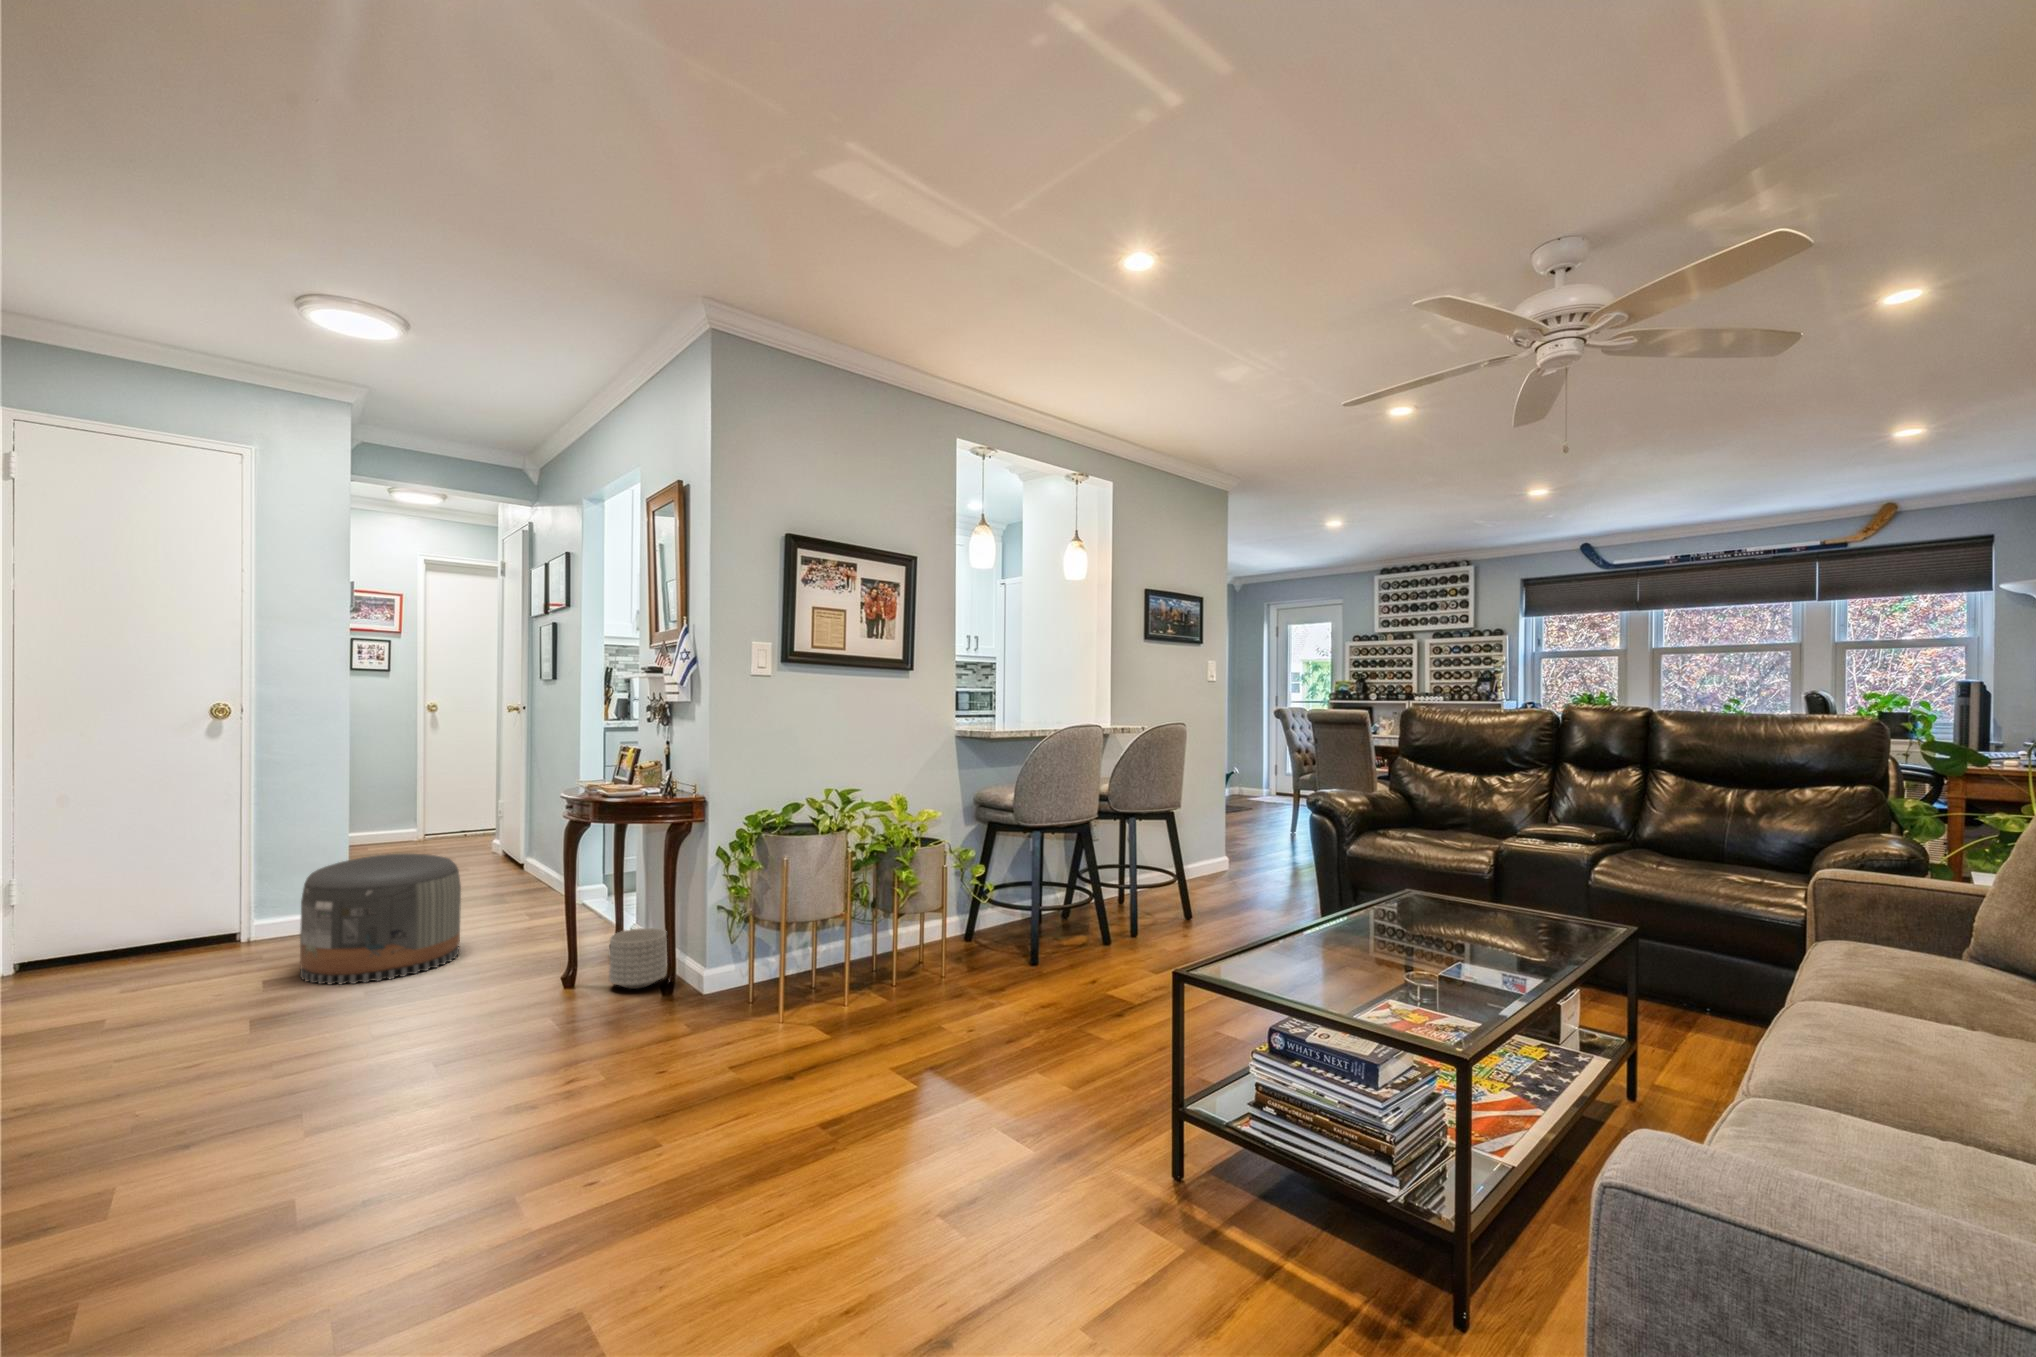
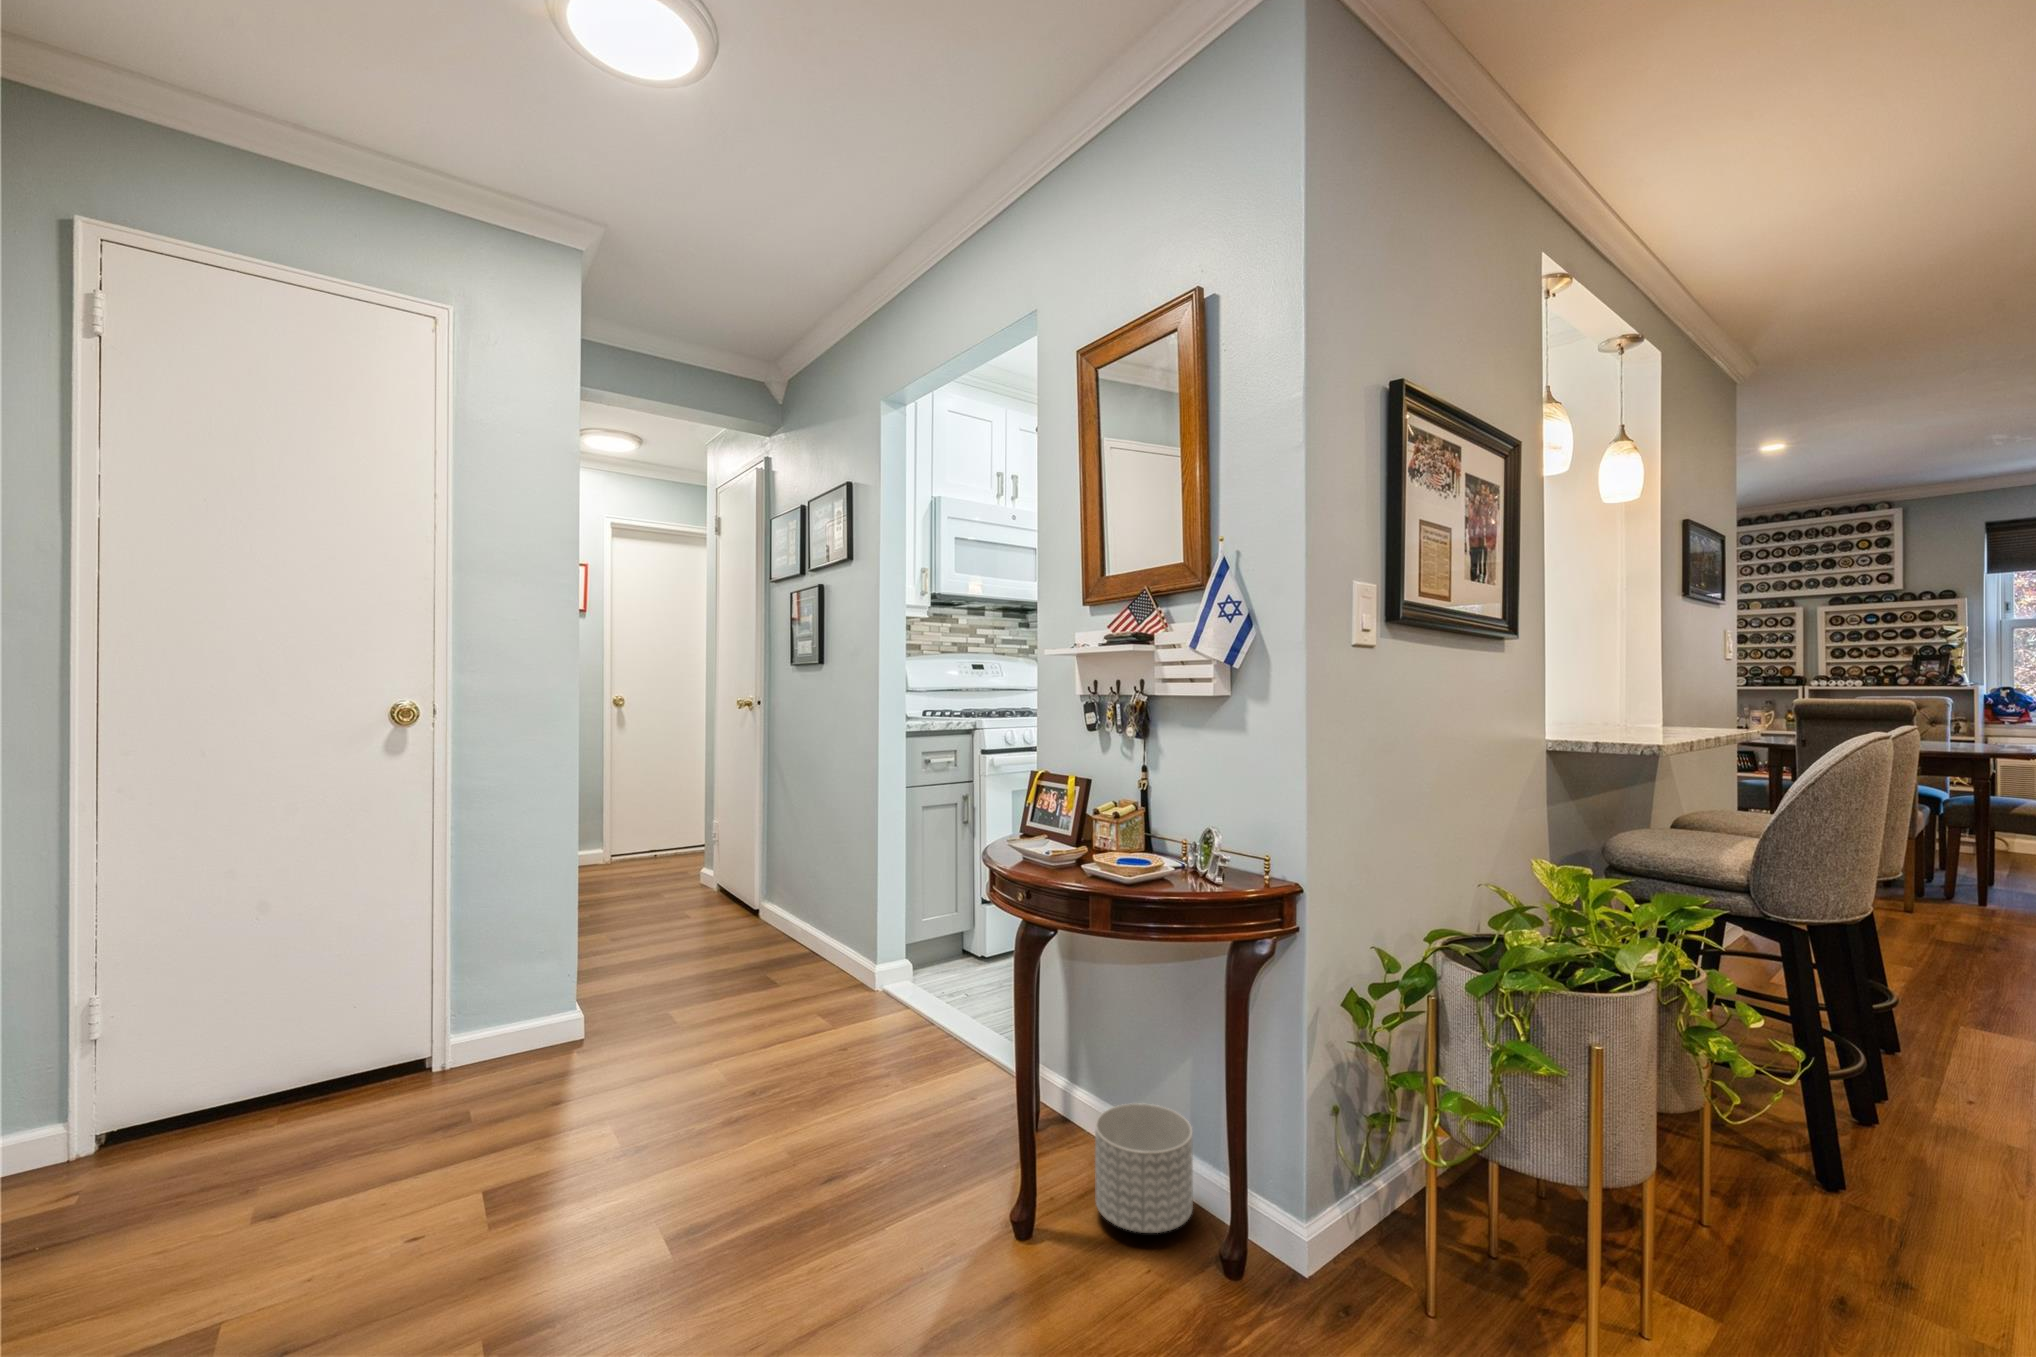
pouf: present [300,854,461,984] -> none [545,944,777,1196]

